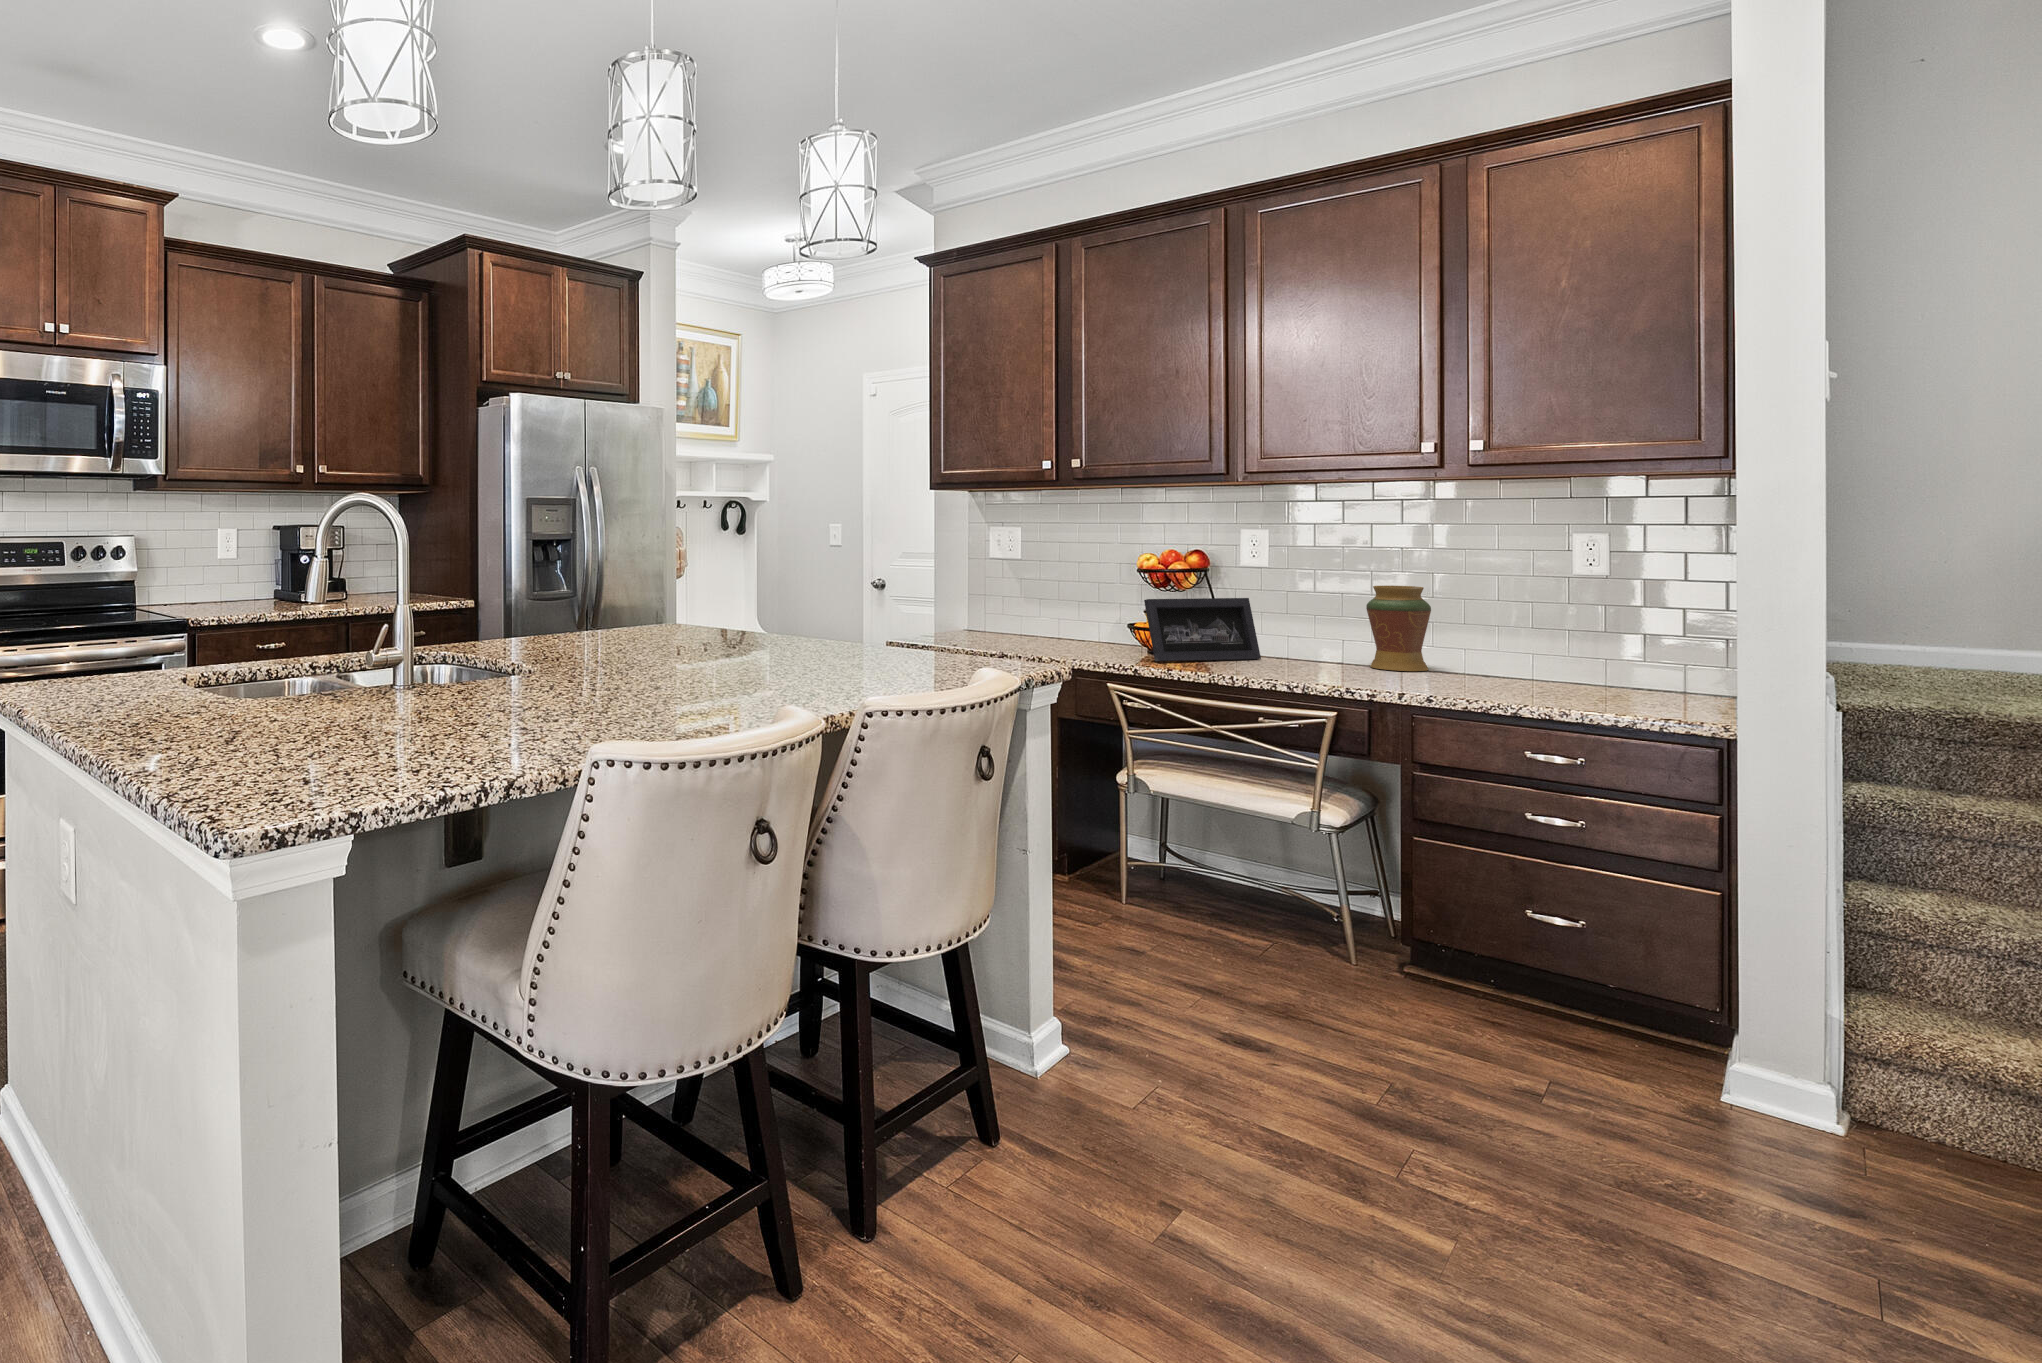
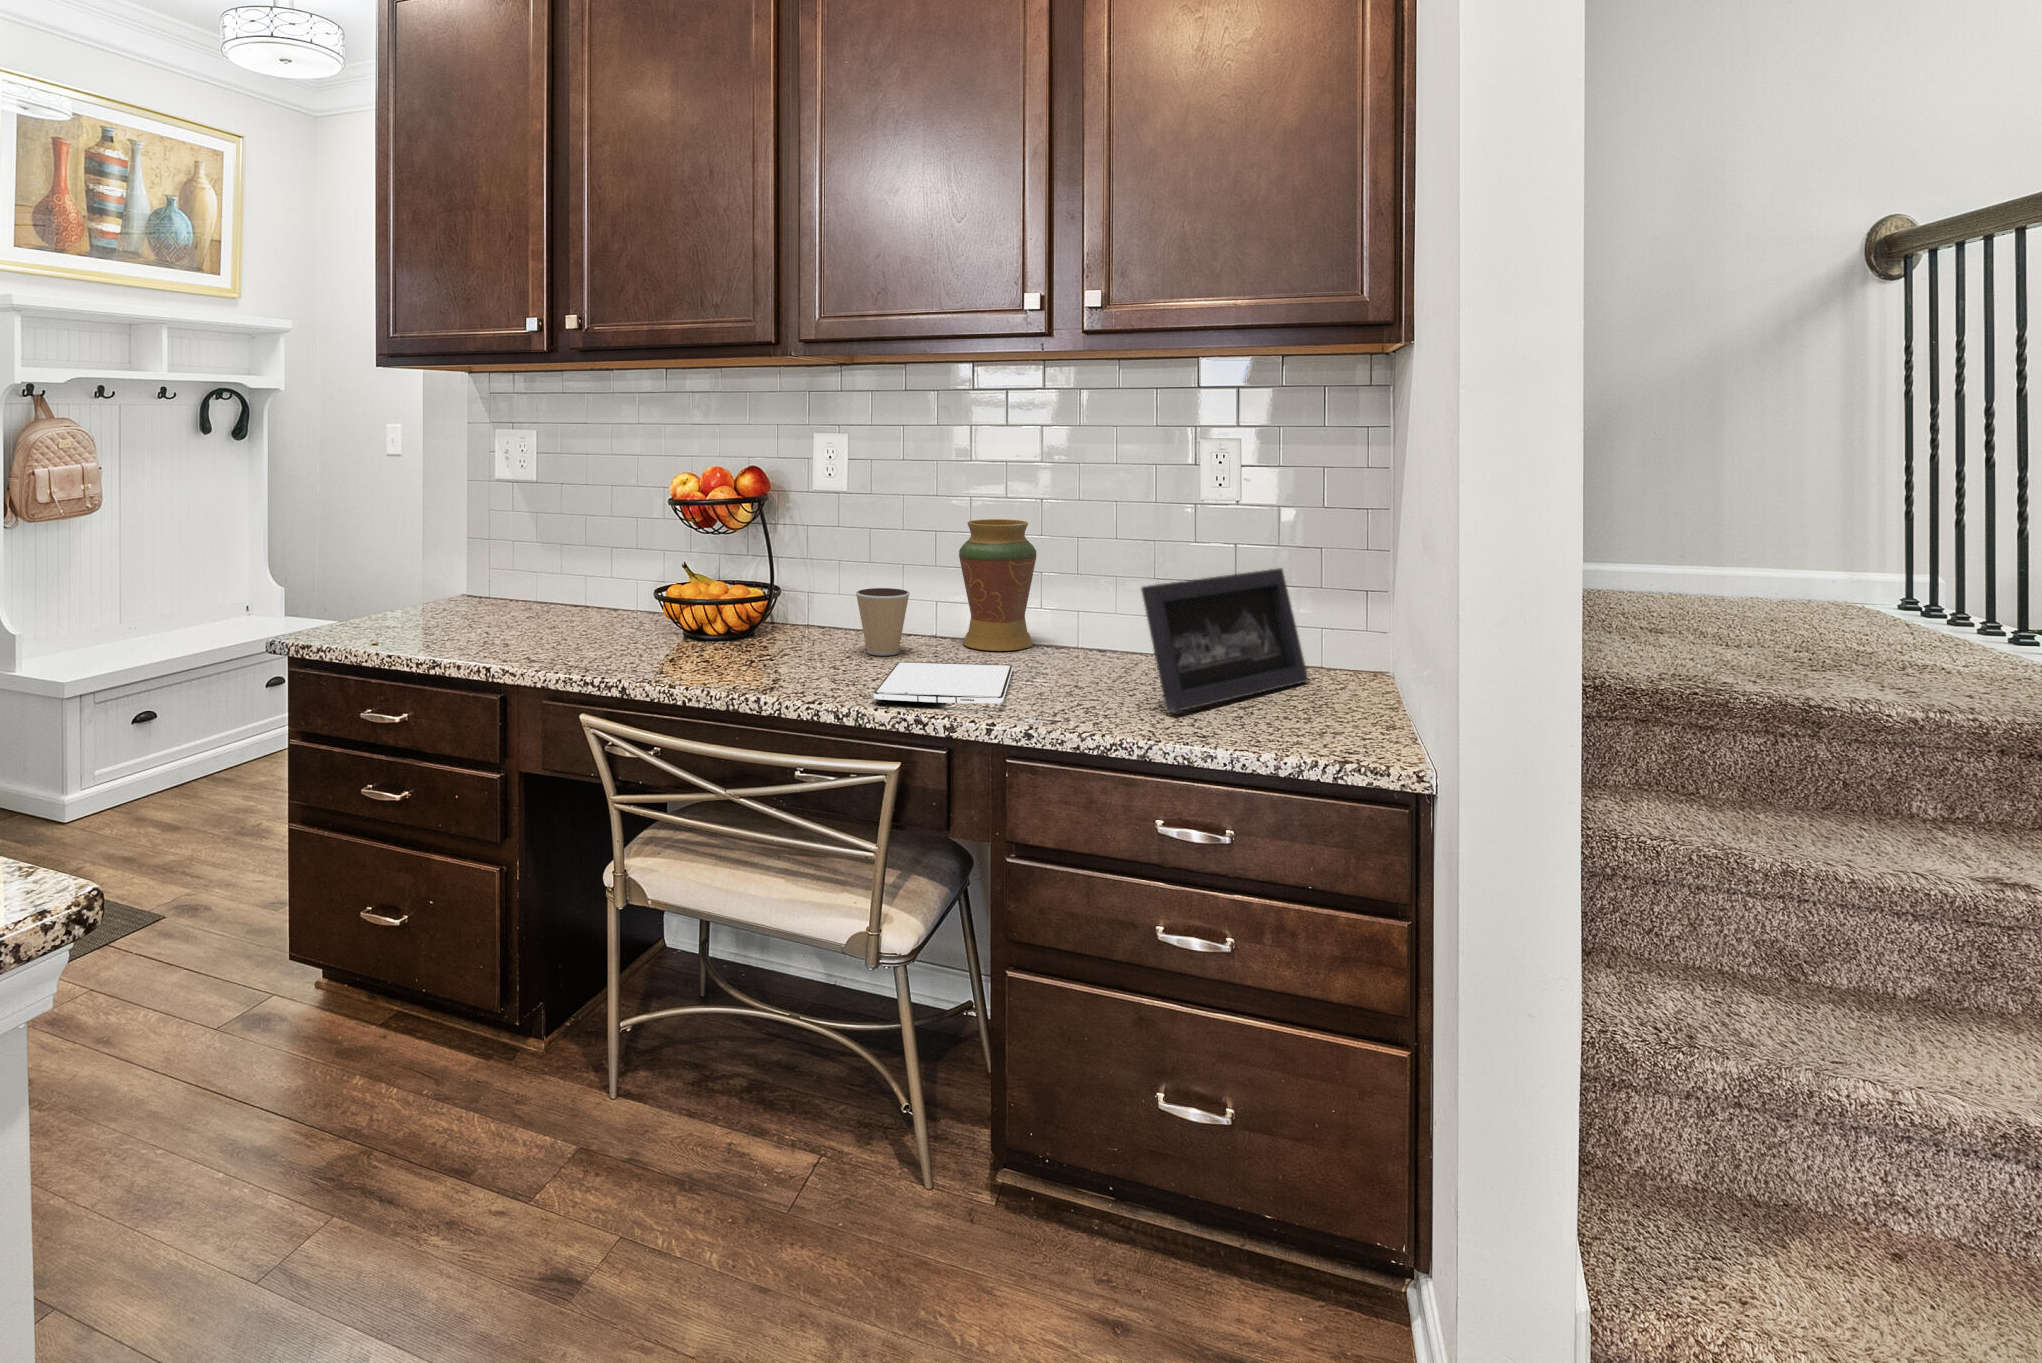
picture frame: present [1144,598,1261,661] -> present [1141,568,1308,712]
coffee cup: none [1287,627,1329,668] -> present [856,588,910,656]
tablet: none [1313,670,1414,687] -> present [873,661,1013,704]

